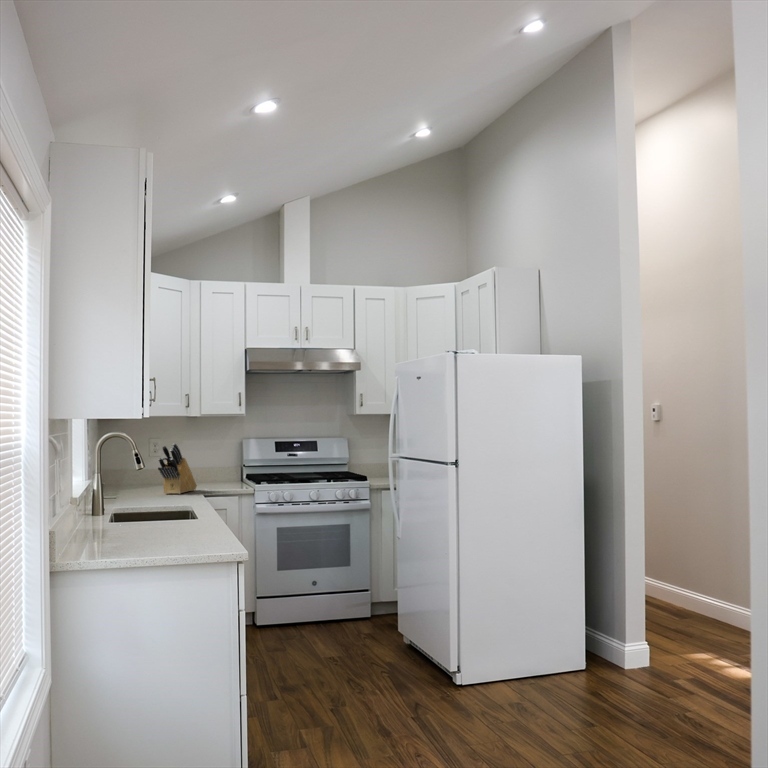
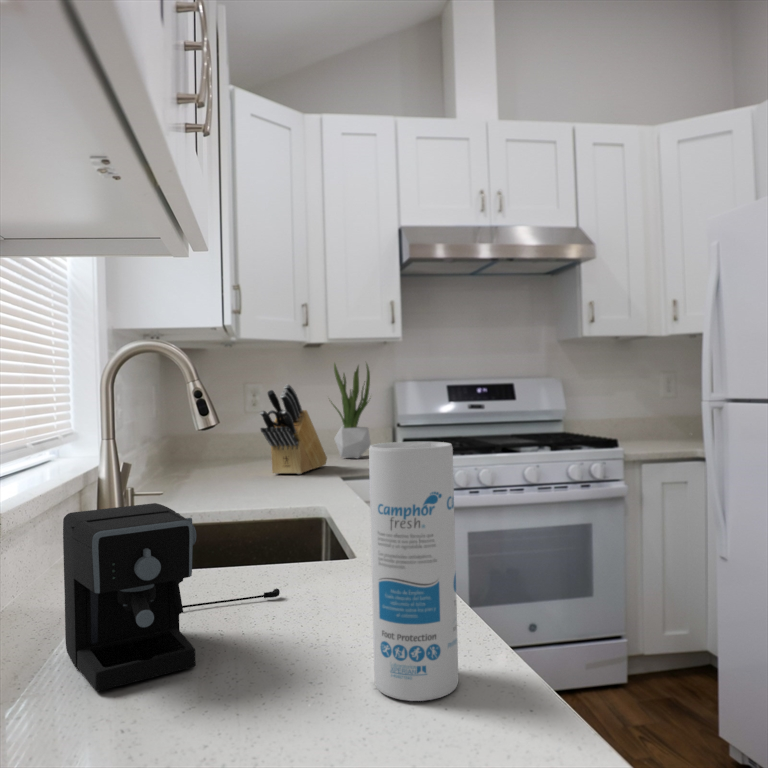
potted plant: none [199,427,227,486] -> present [332,363,371,458]
canister: none [195,474,217,536] -> present [369,442,458,701]
coffee maker: none [107,493,170,537] -> present [63,503,280,691]

